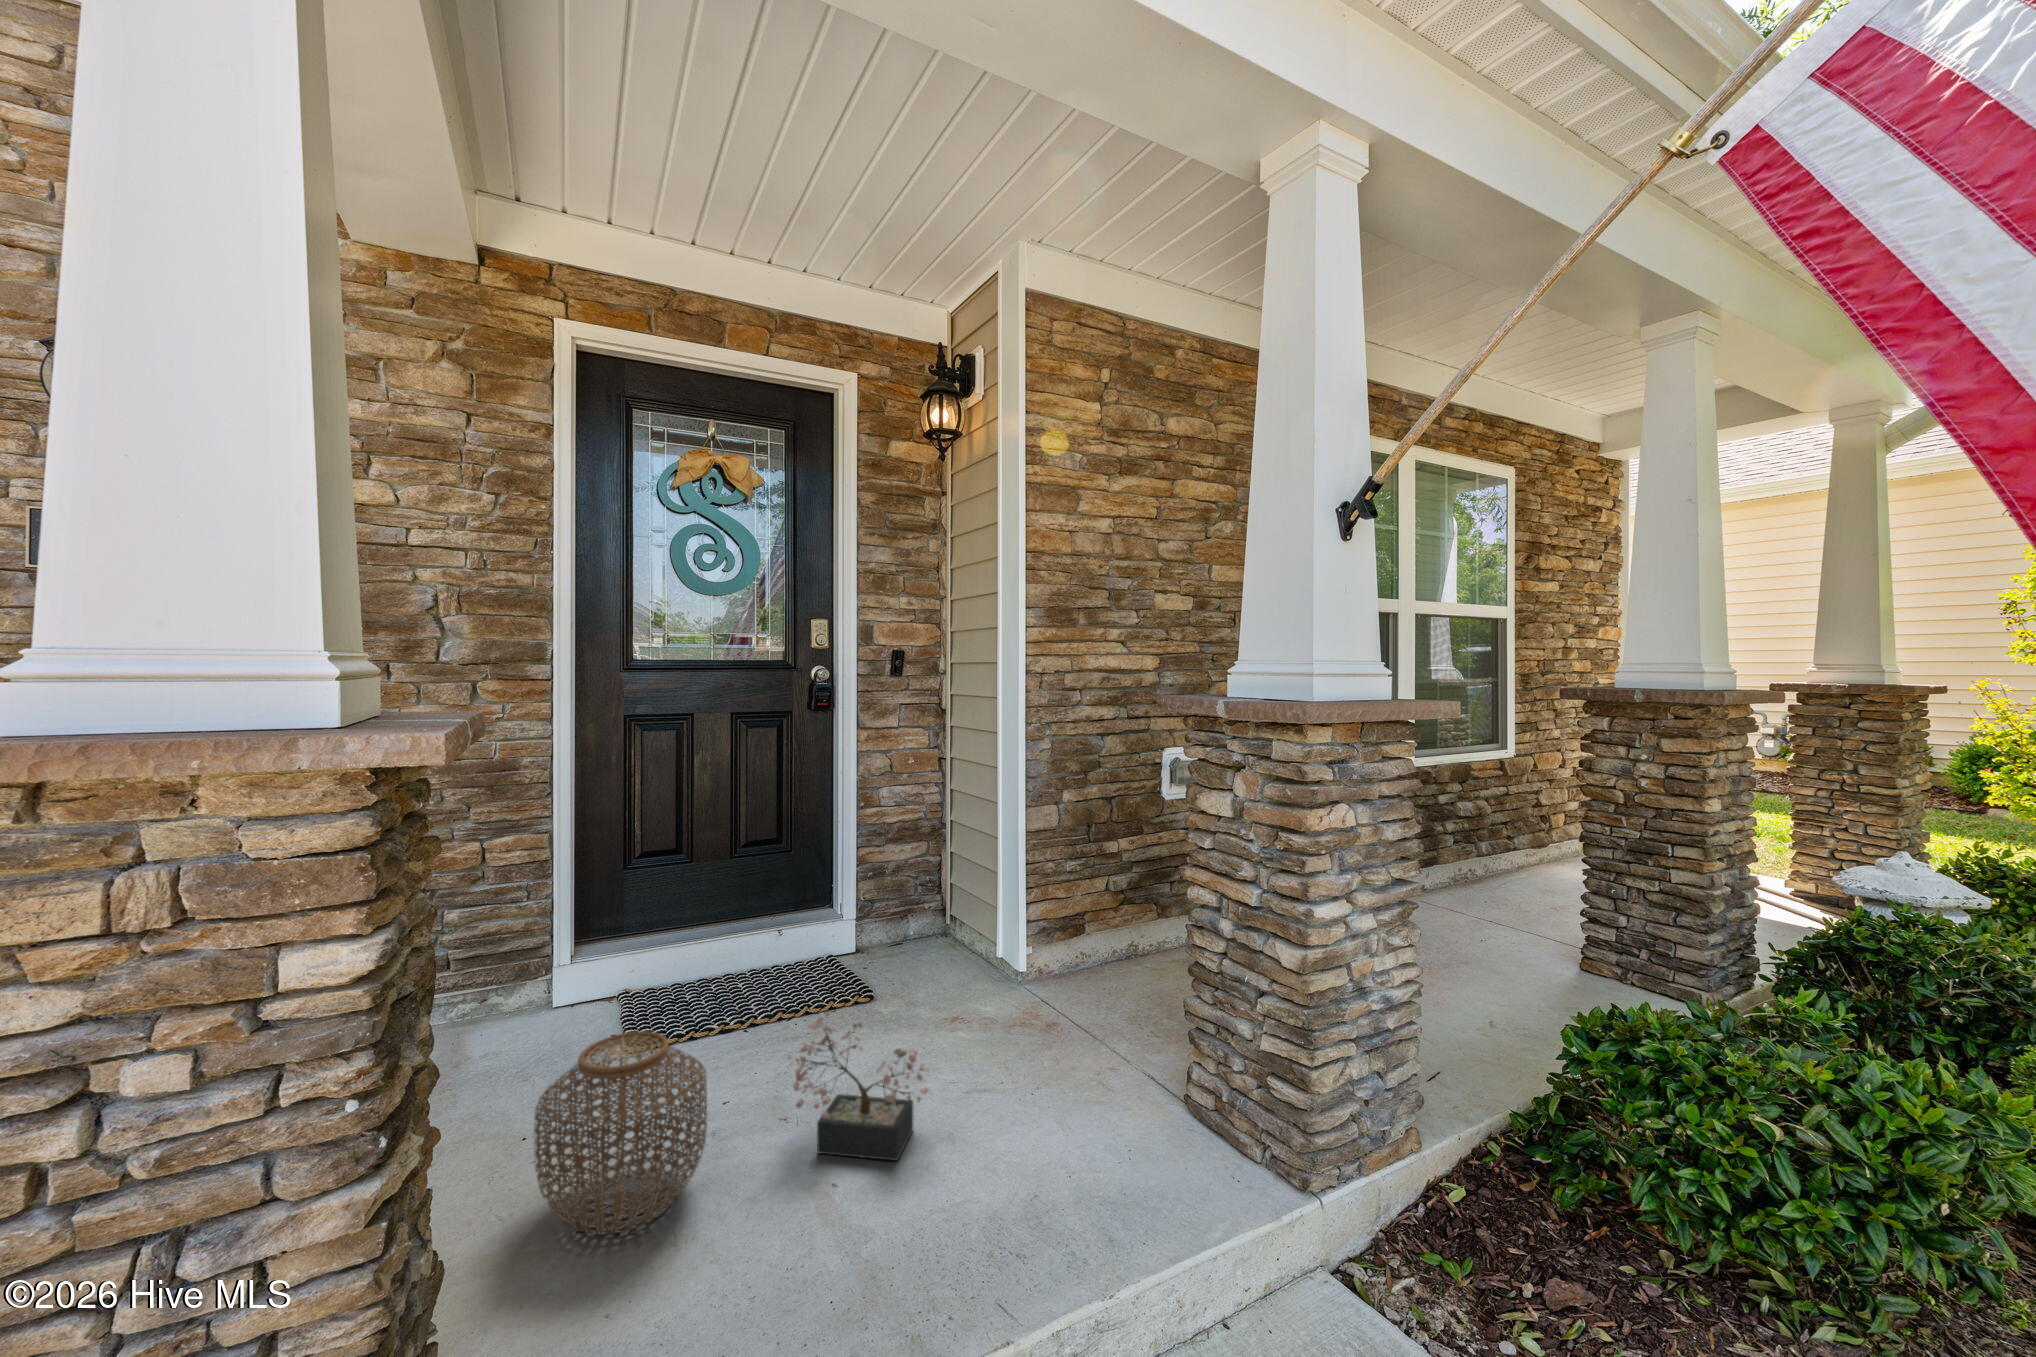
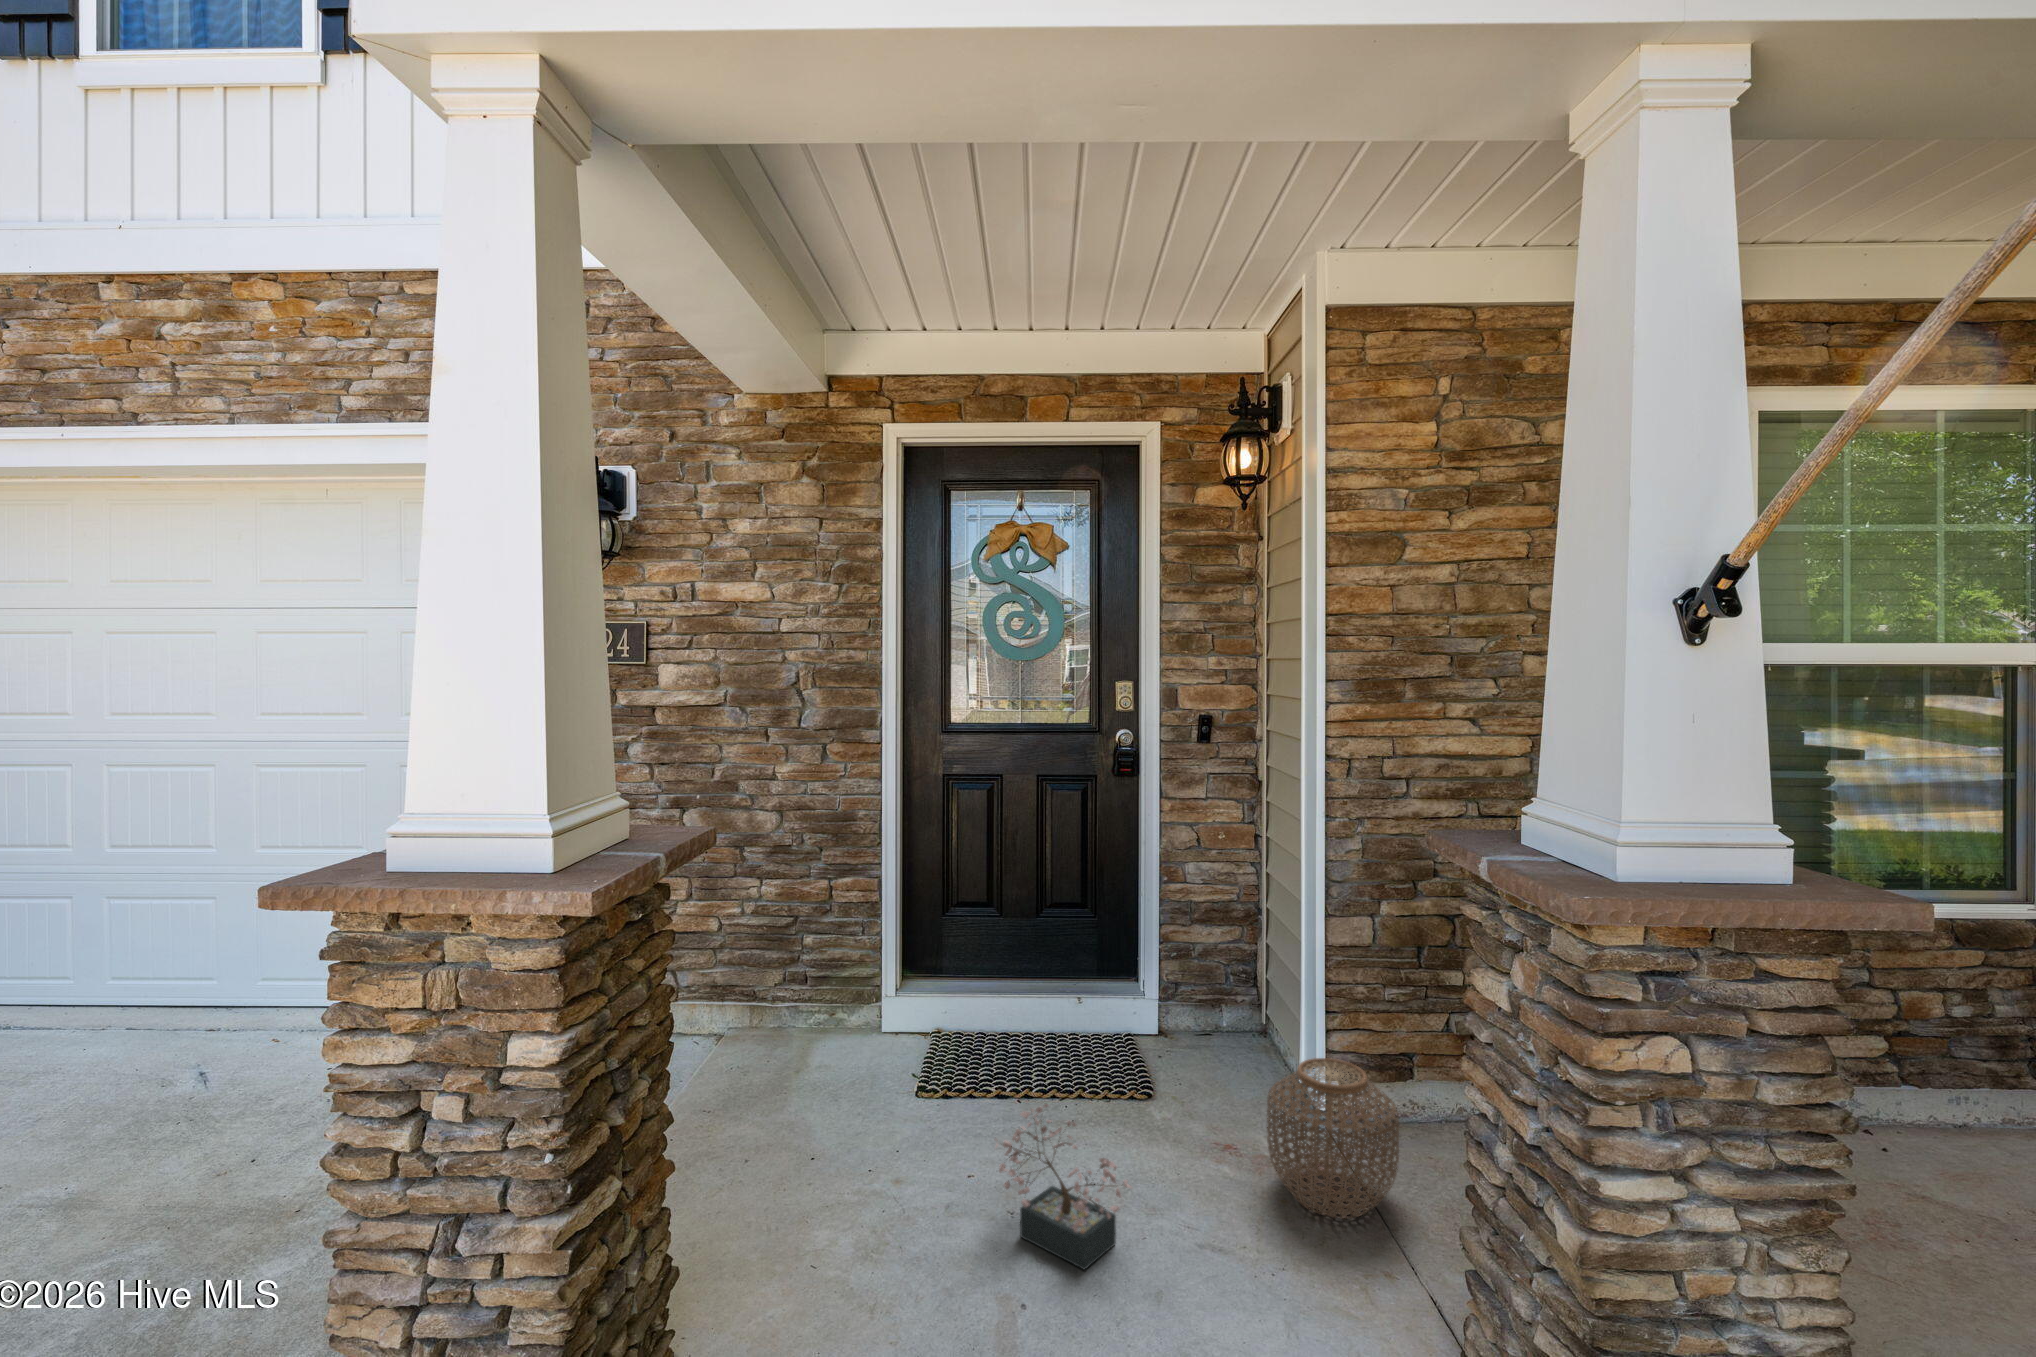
woven basket: present [534,1031,707,1234] -> present [1267,1058,1399,1218]

